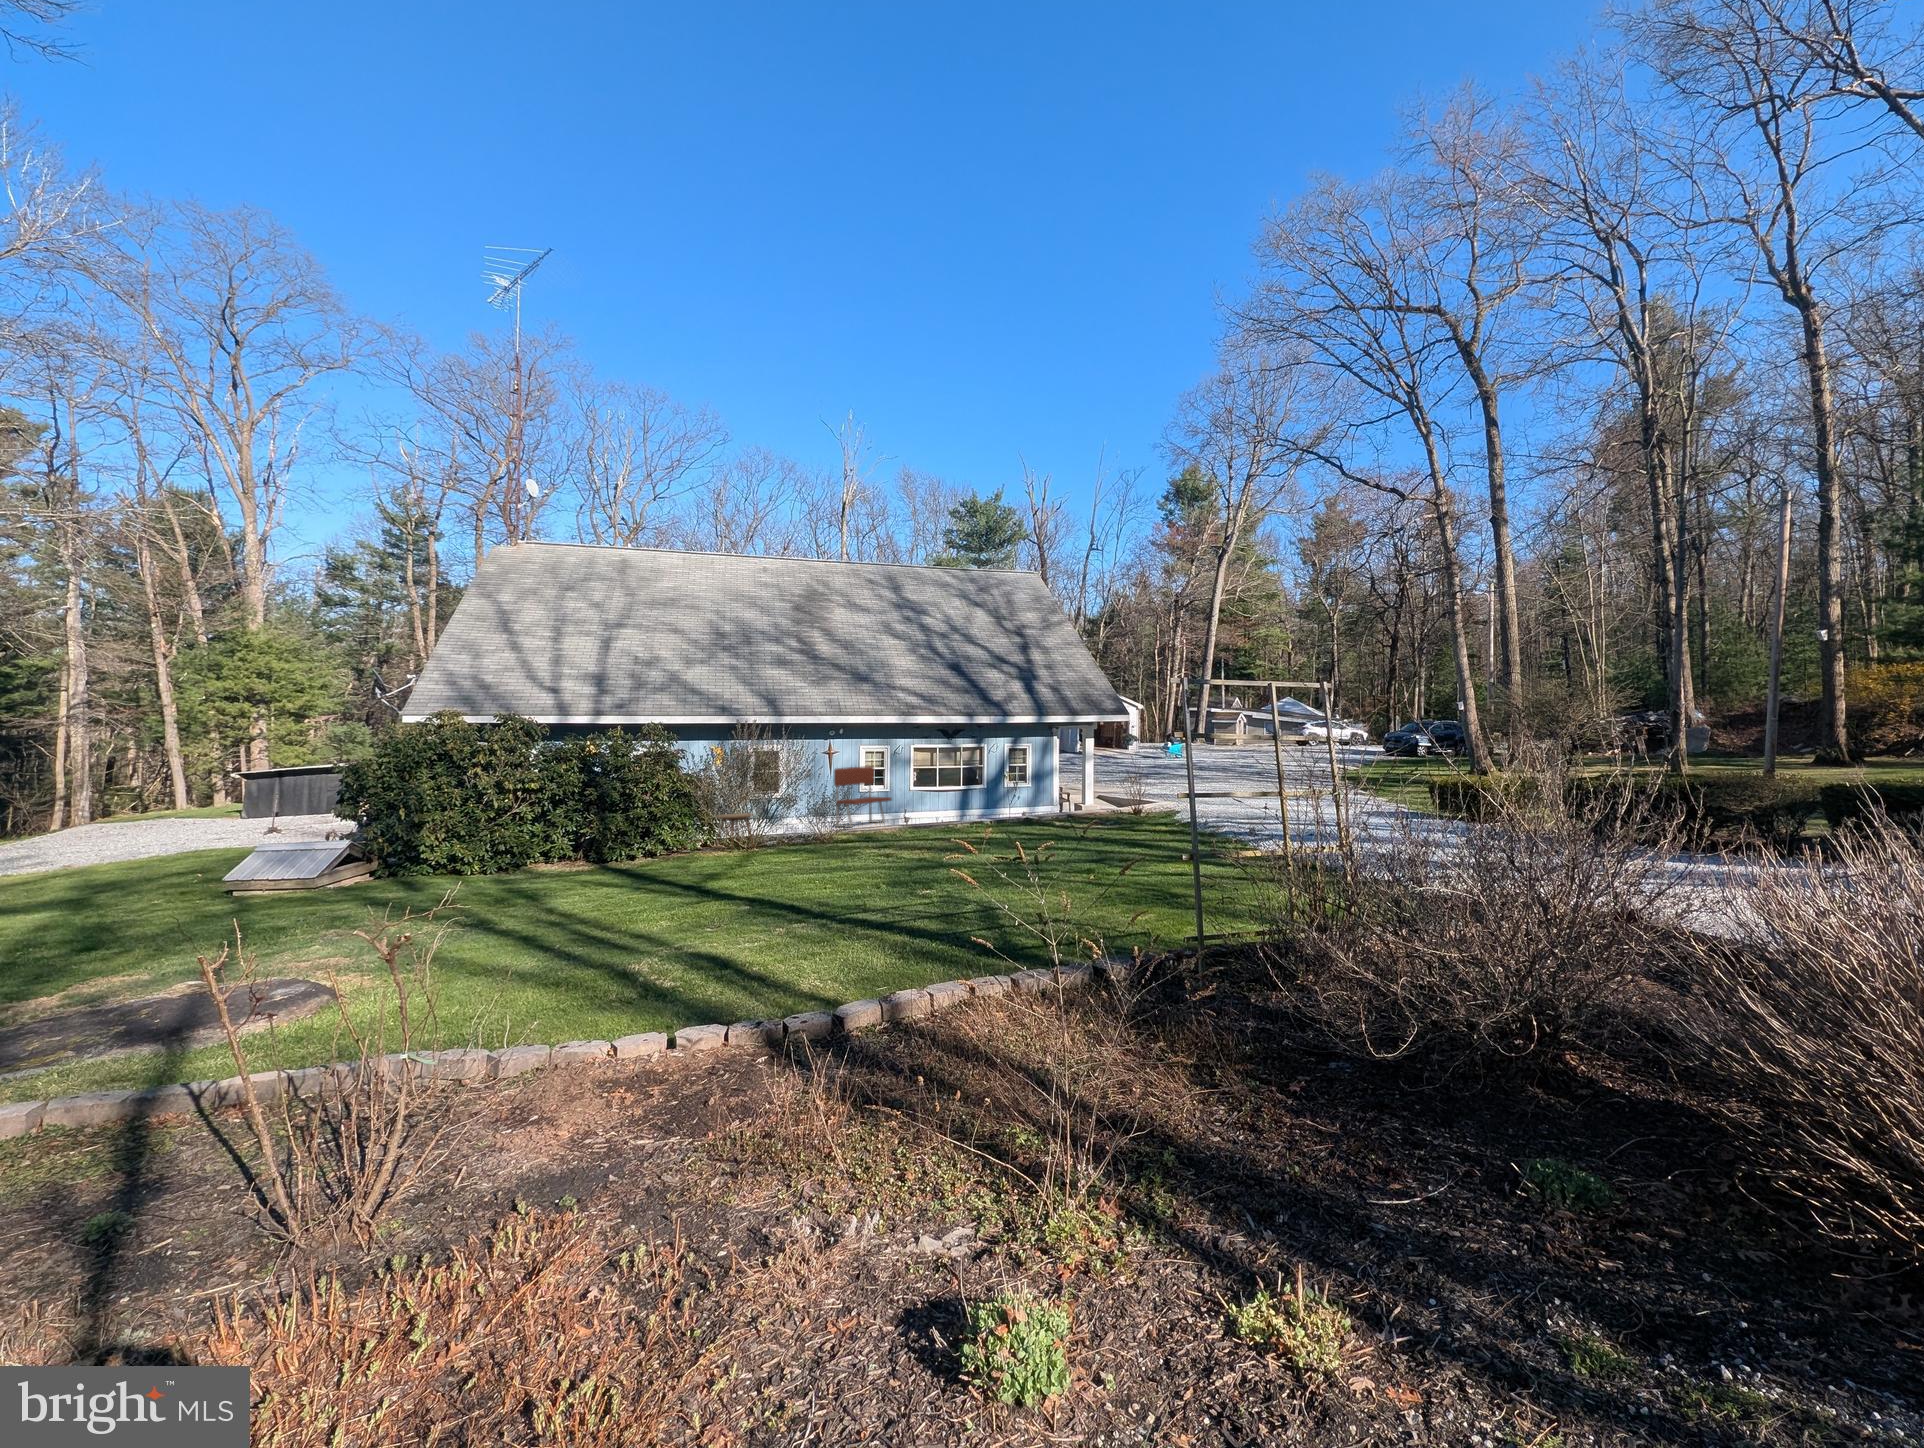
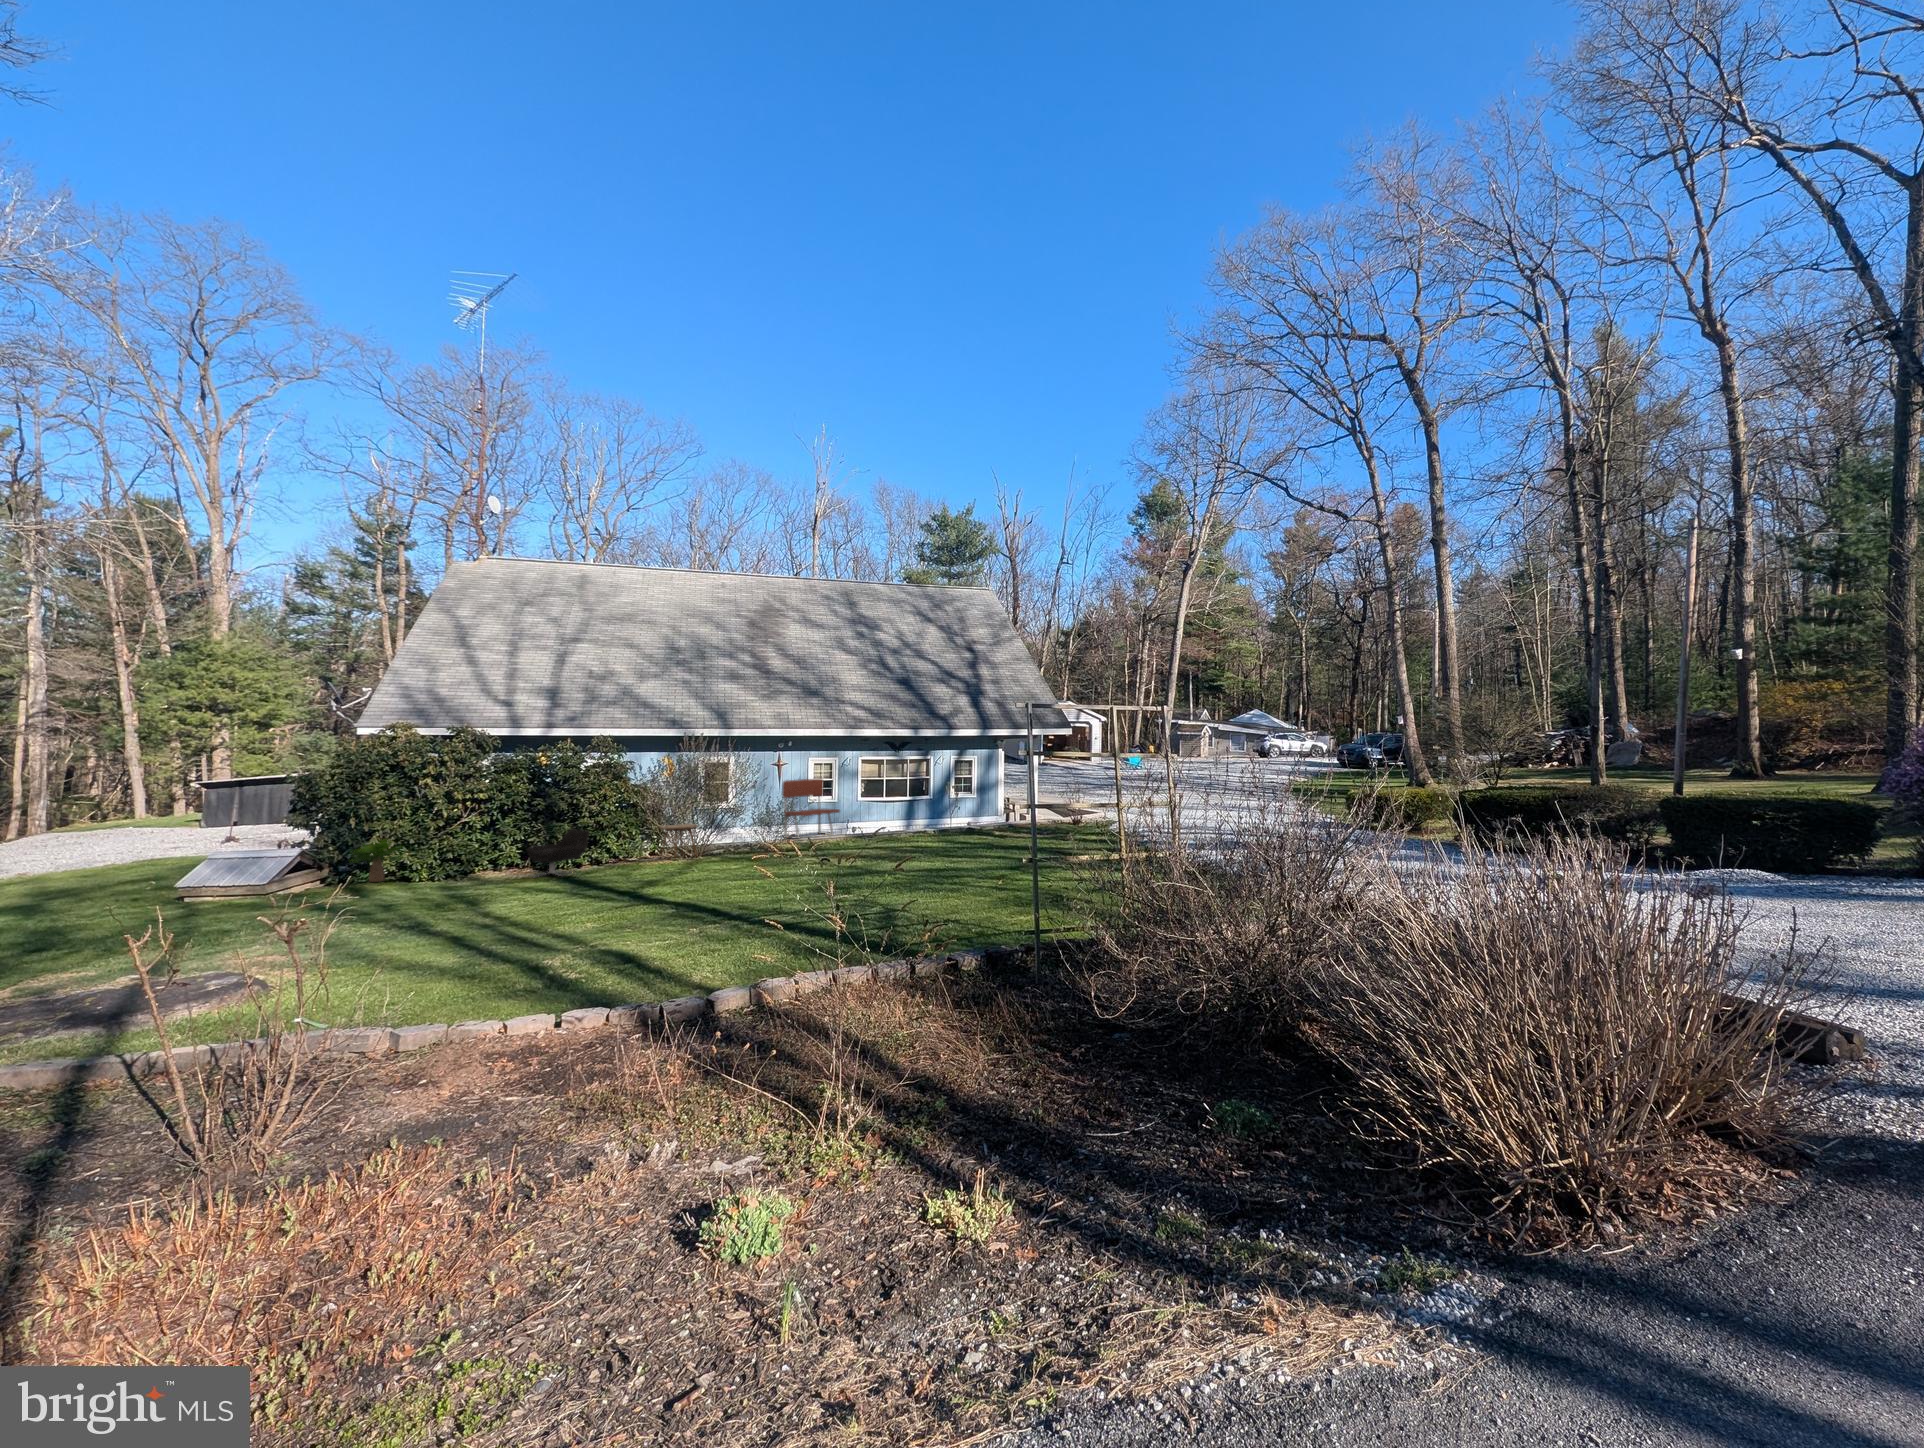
lounge chair: none [582,819,647,869] -> present [527,829,590,874]
potted plant: none [399,828,461,875] -> present [351,839,403,882]

